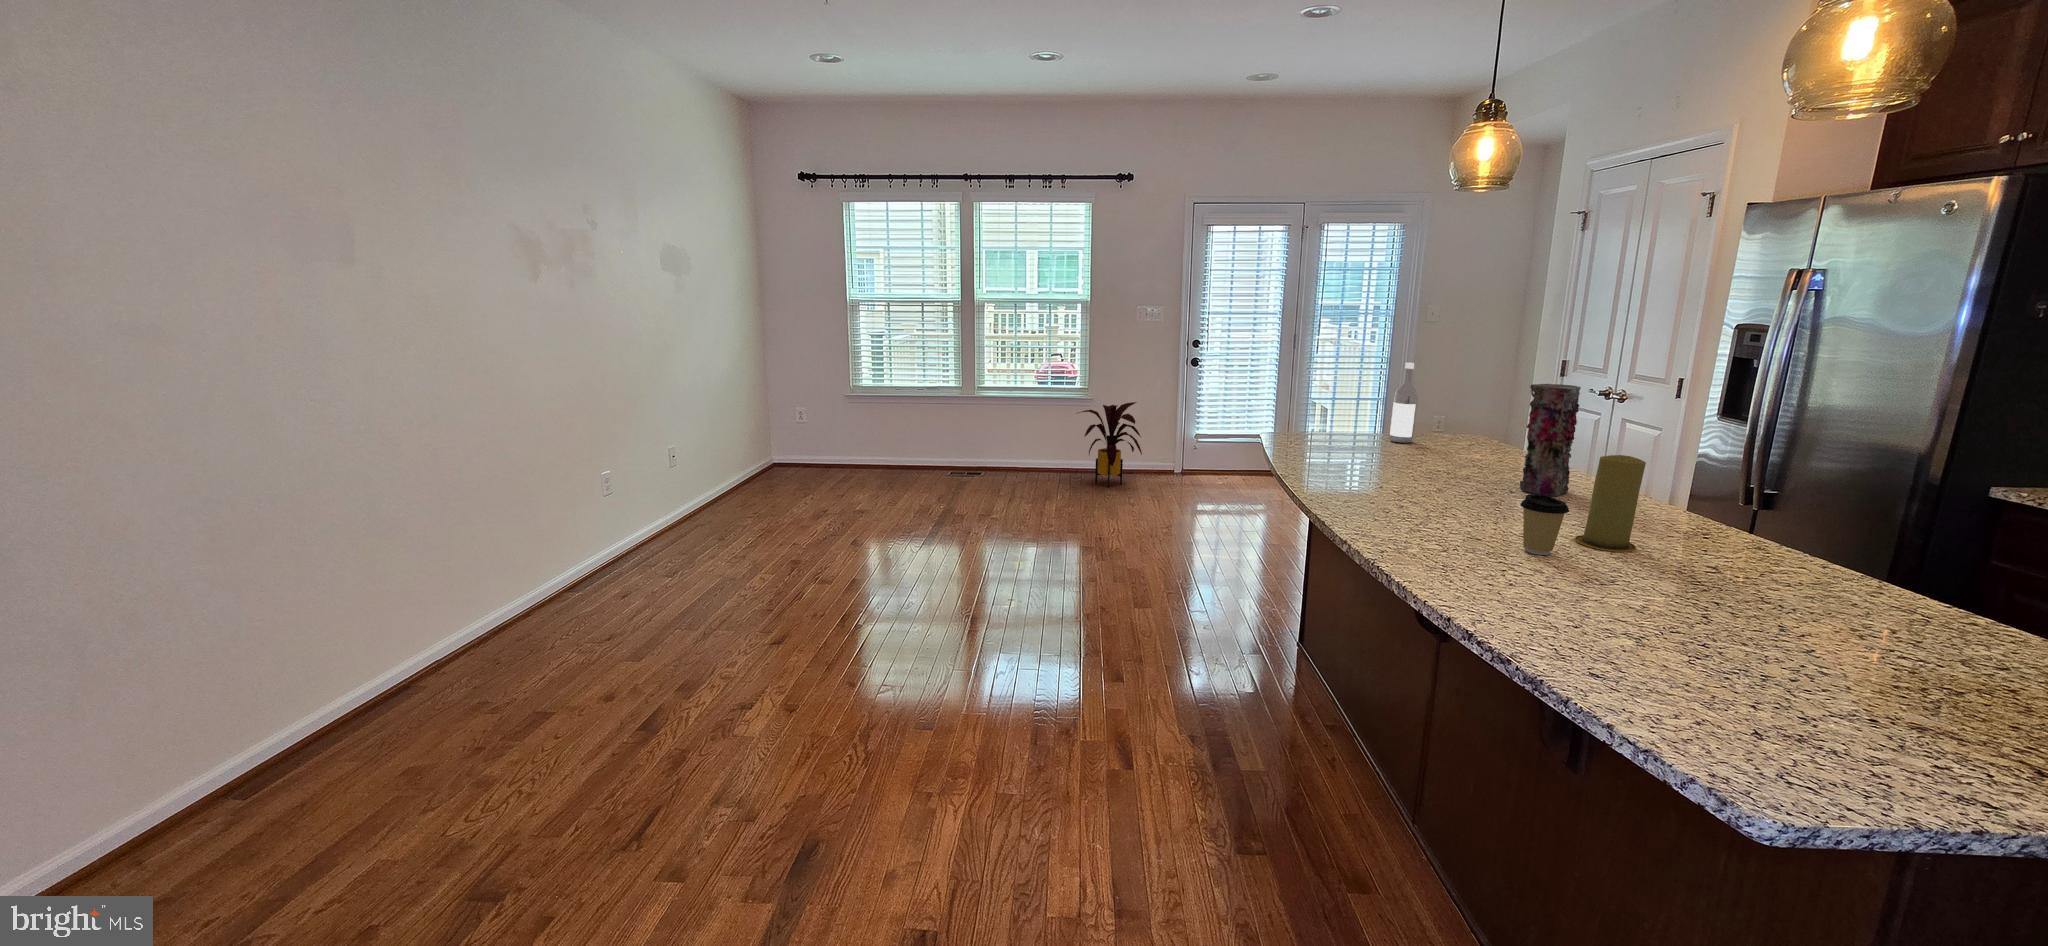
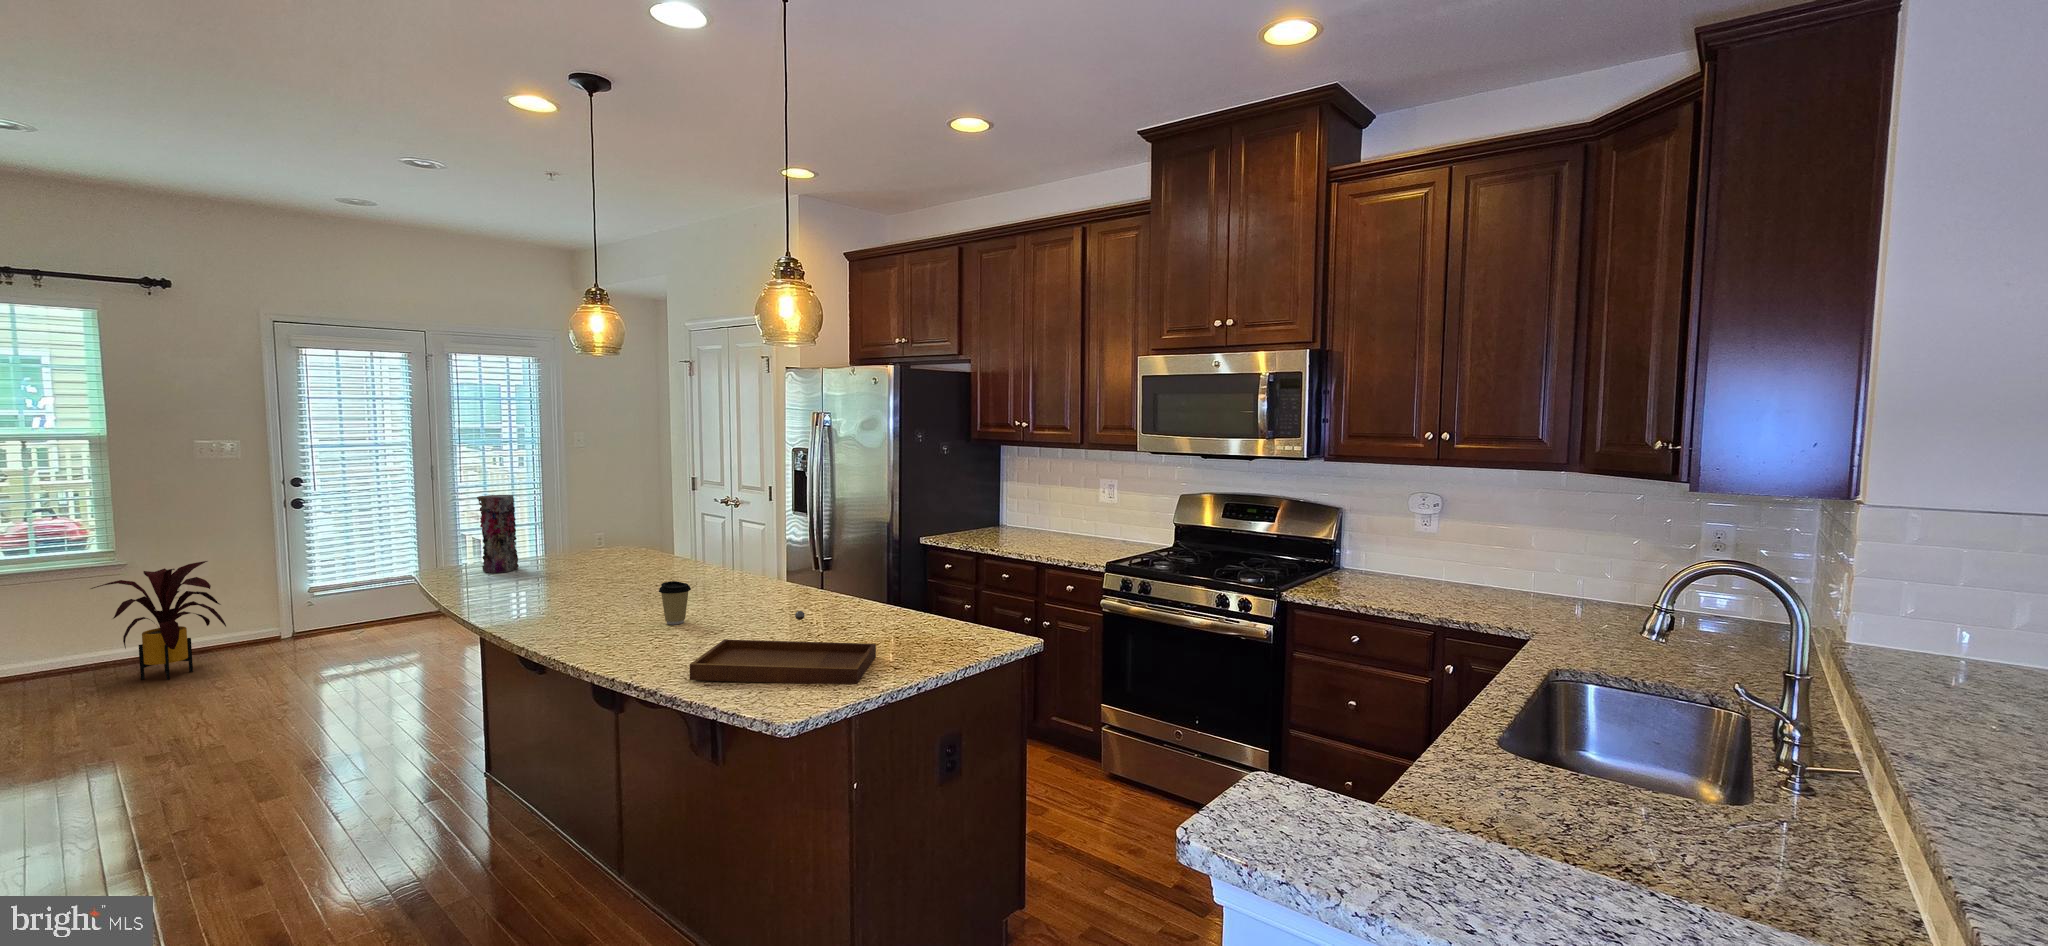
wine bottle: present [1390,363,1418,443] -> none [553,490,575,561]
vase: present [1520,384,1581,496] -> present [477,495,519,573]
candle: present [1574,455,1646,552] -> none [700,546,737,612]
tray: none [1563,599,1987,787] -> present [690,611,876,684]

